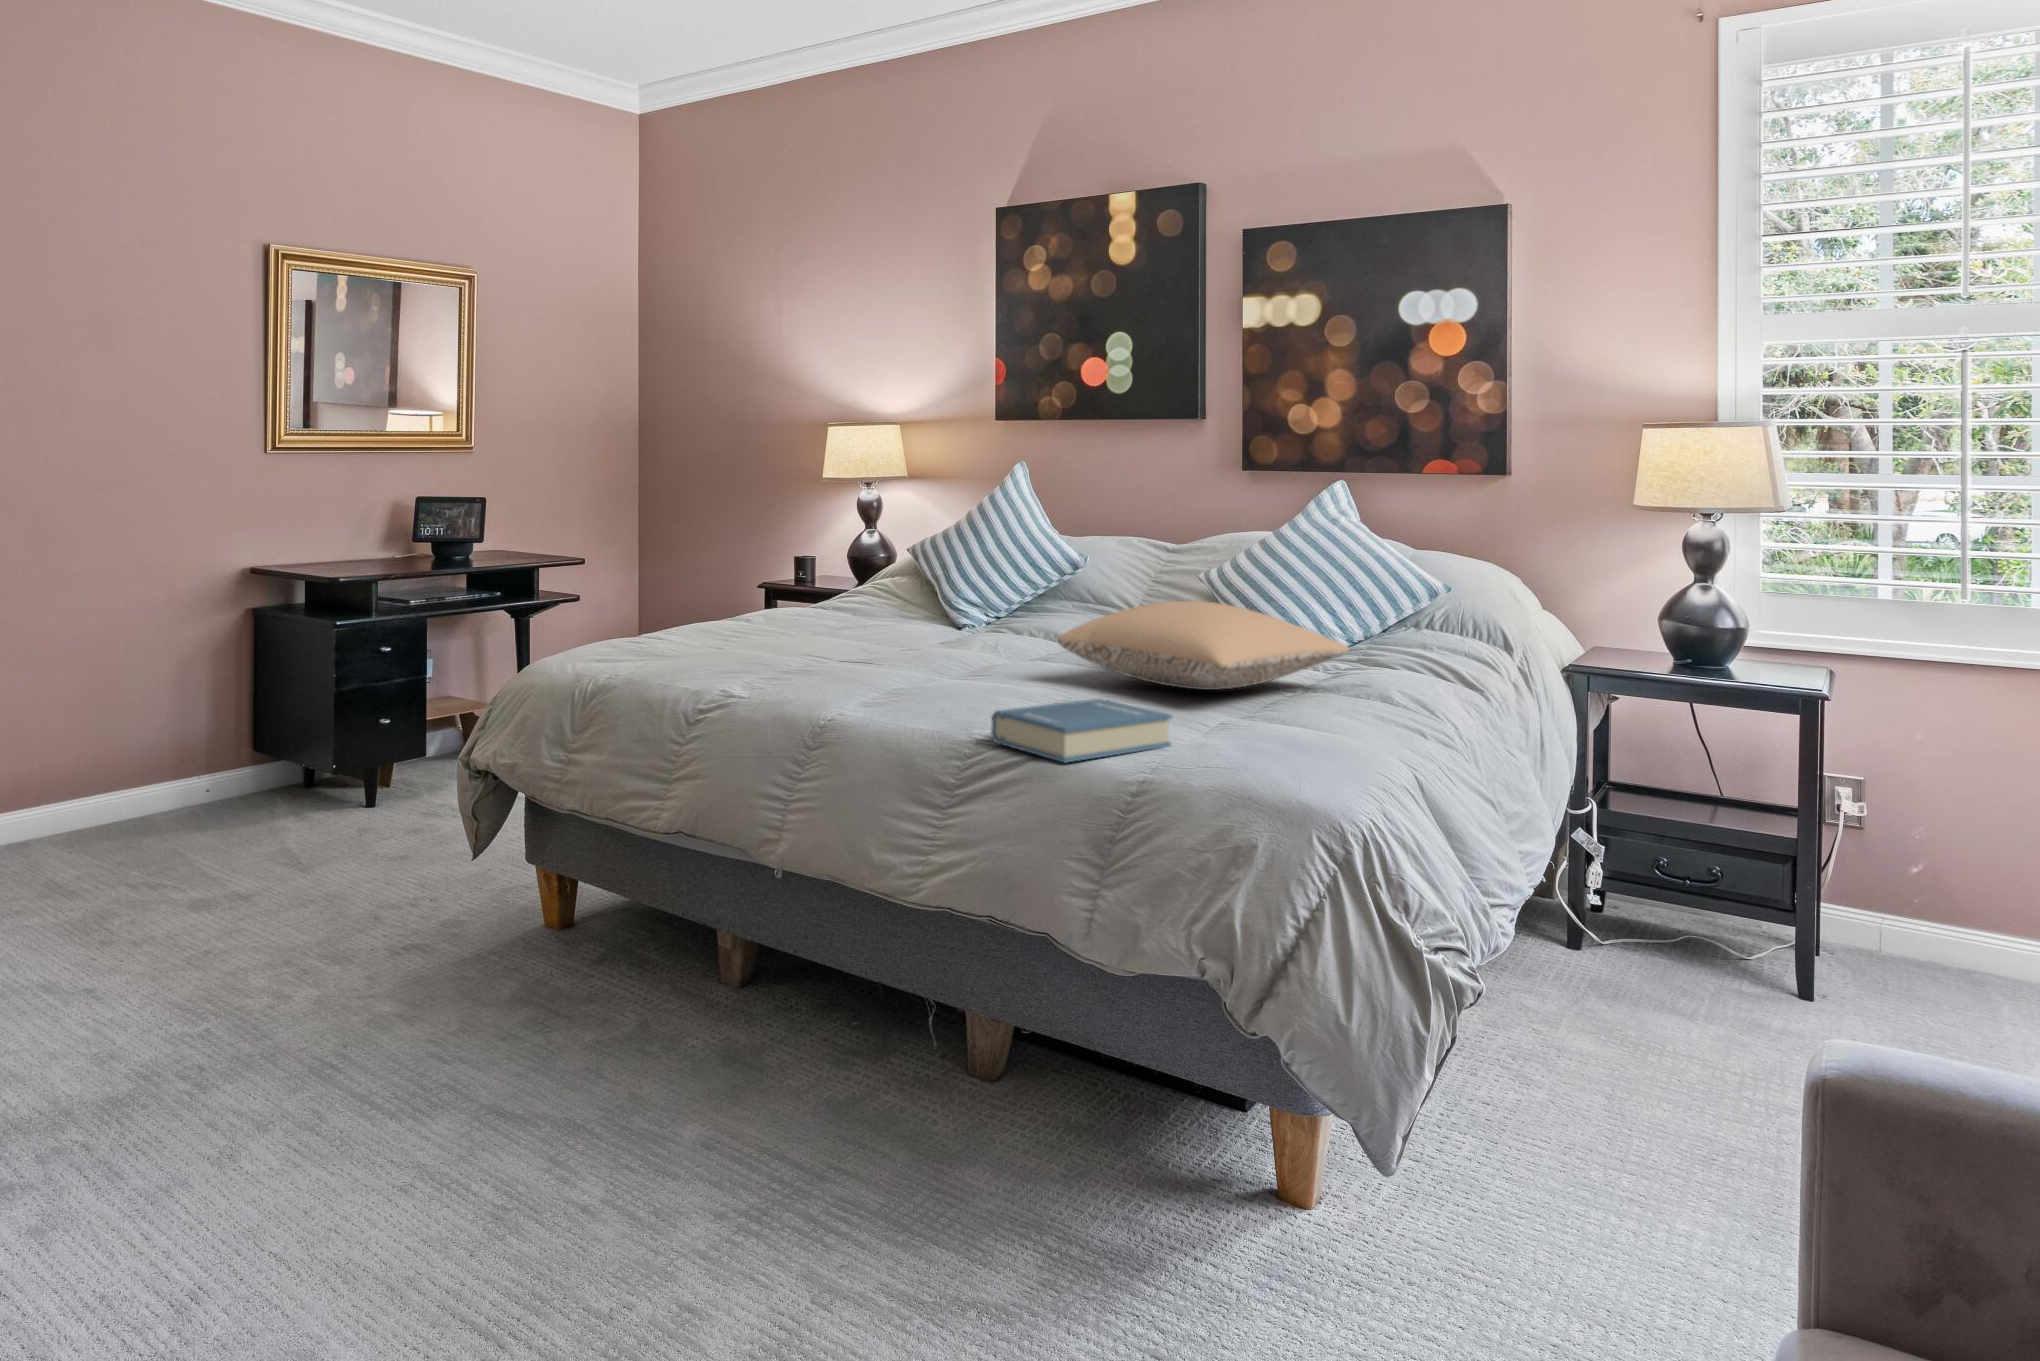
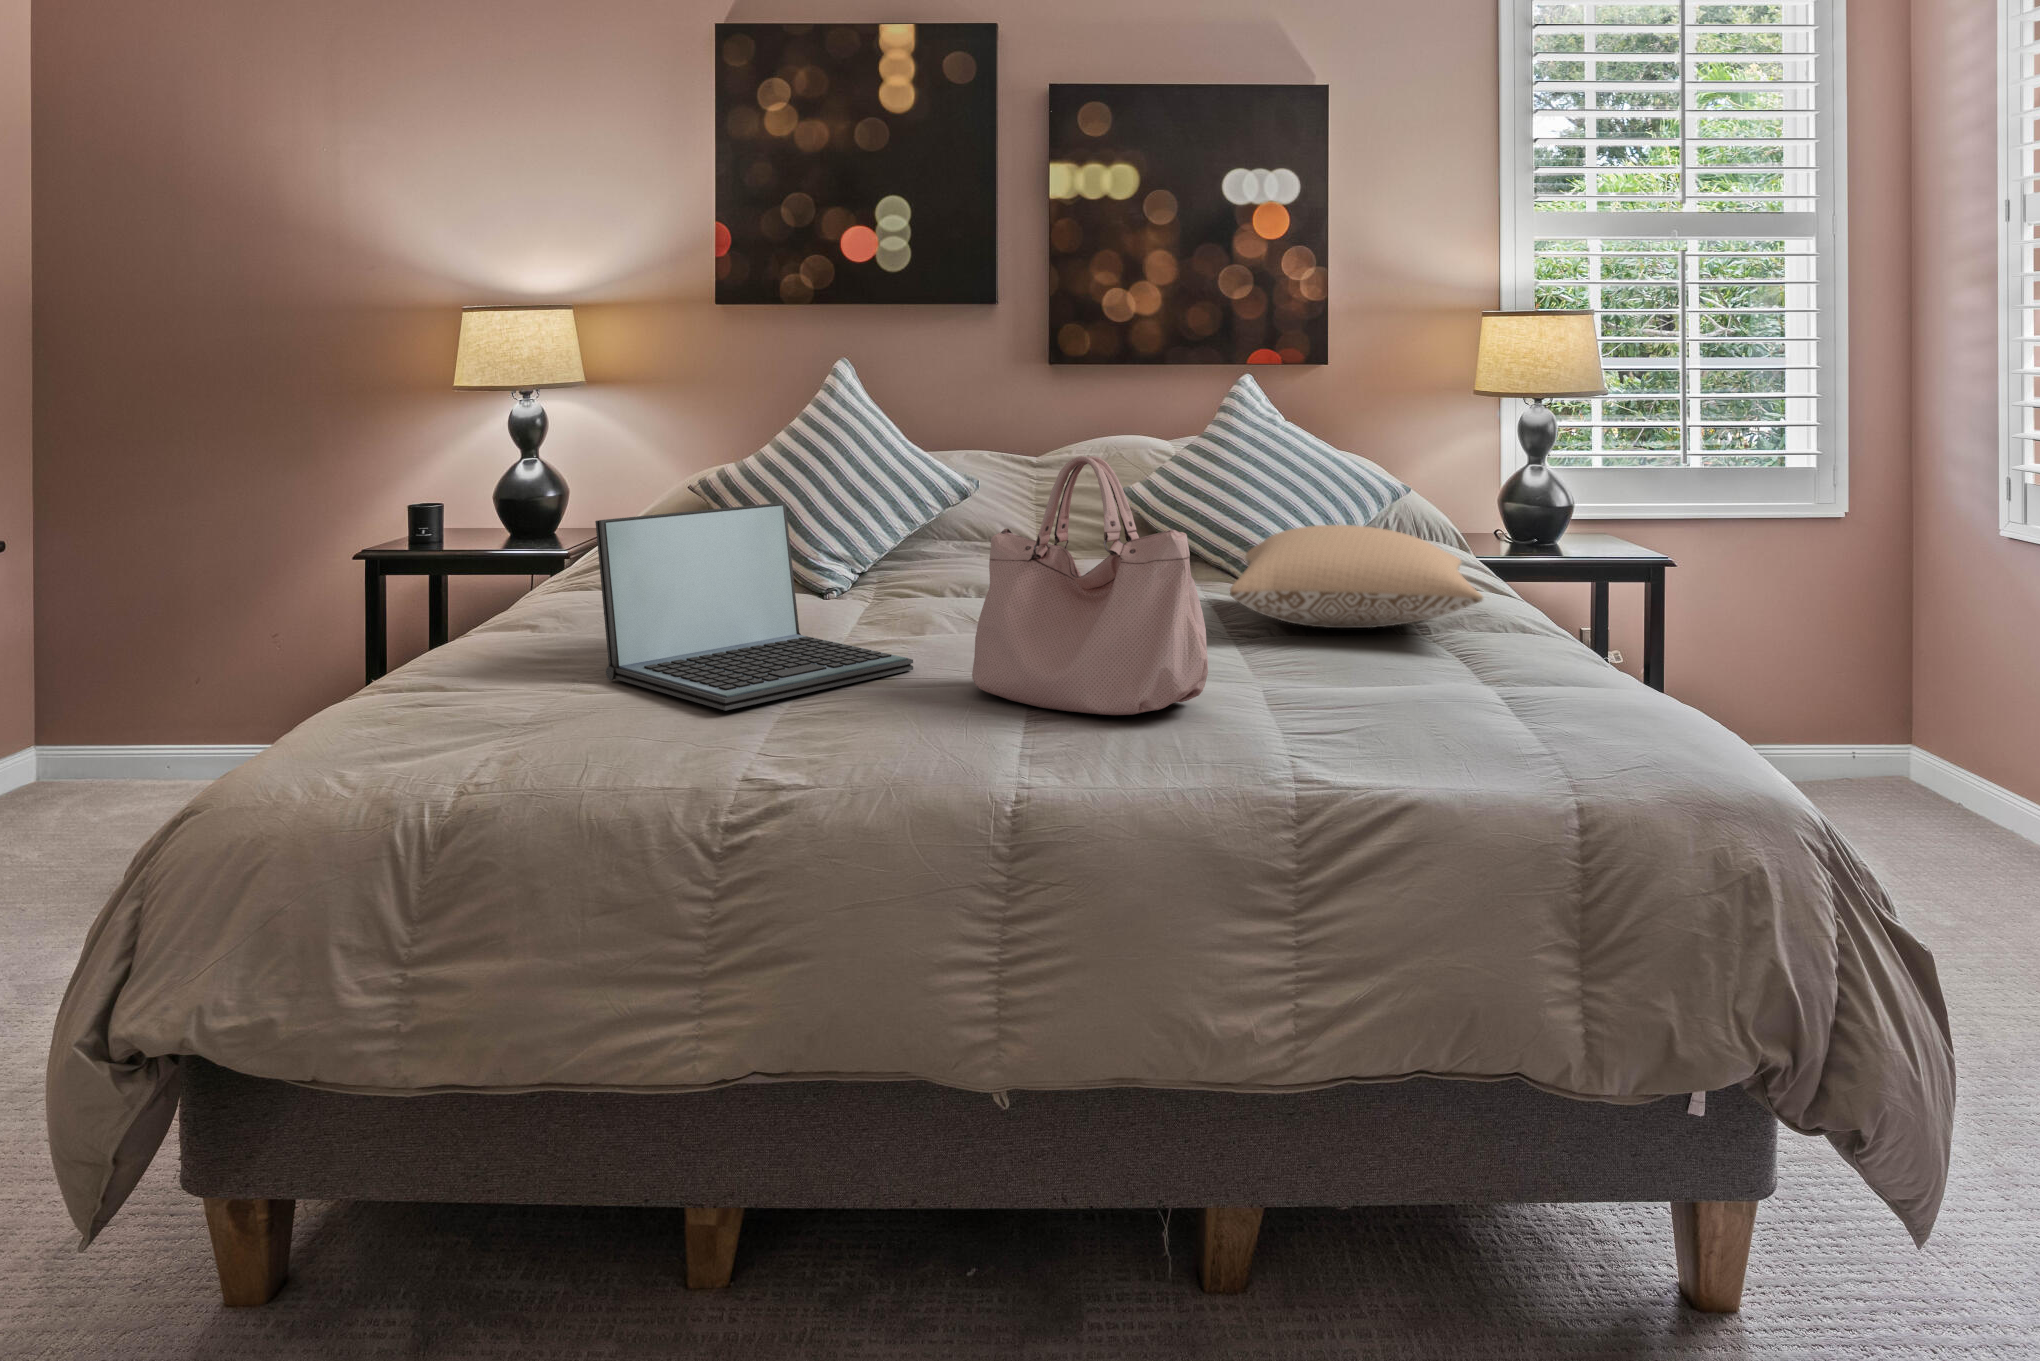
handbag: none [809,518,921,698] -> present [972,456,1208,715]
laptop: none [675,548,827,664] -> present [595,502,913,711]
hardback book: present [991,698,1171,762] -> none [1437,658,1578,745]

